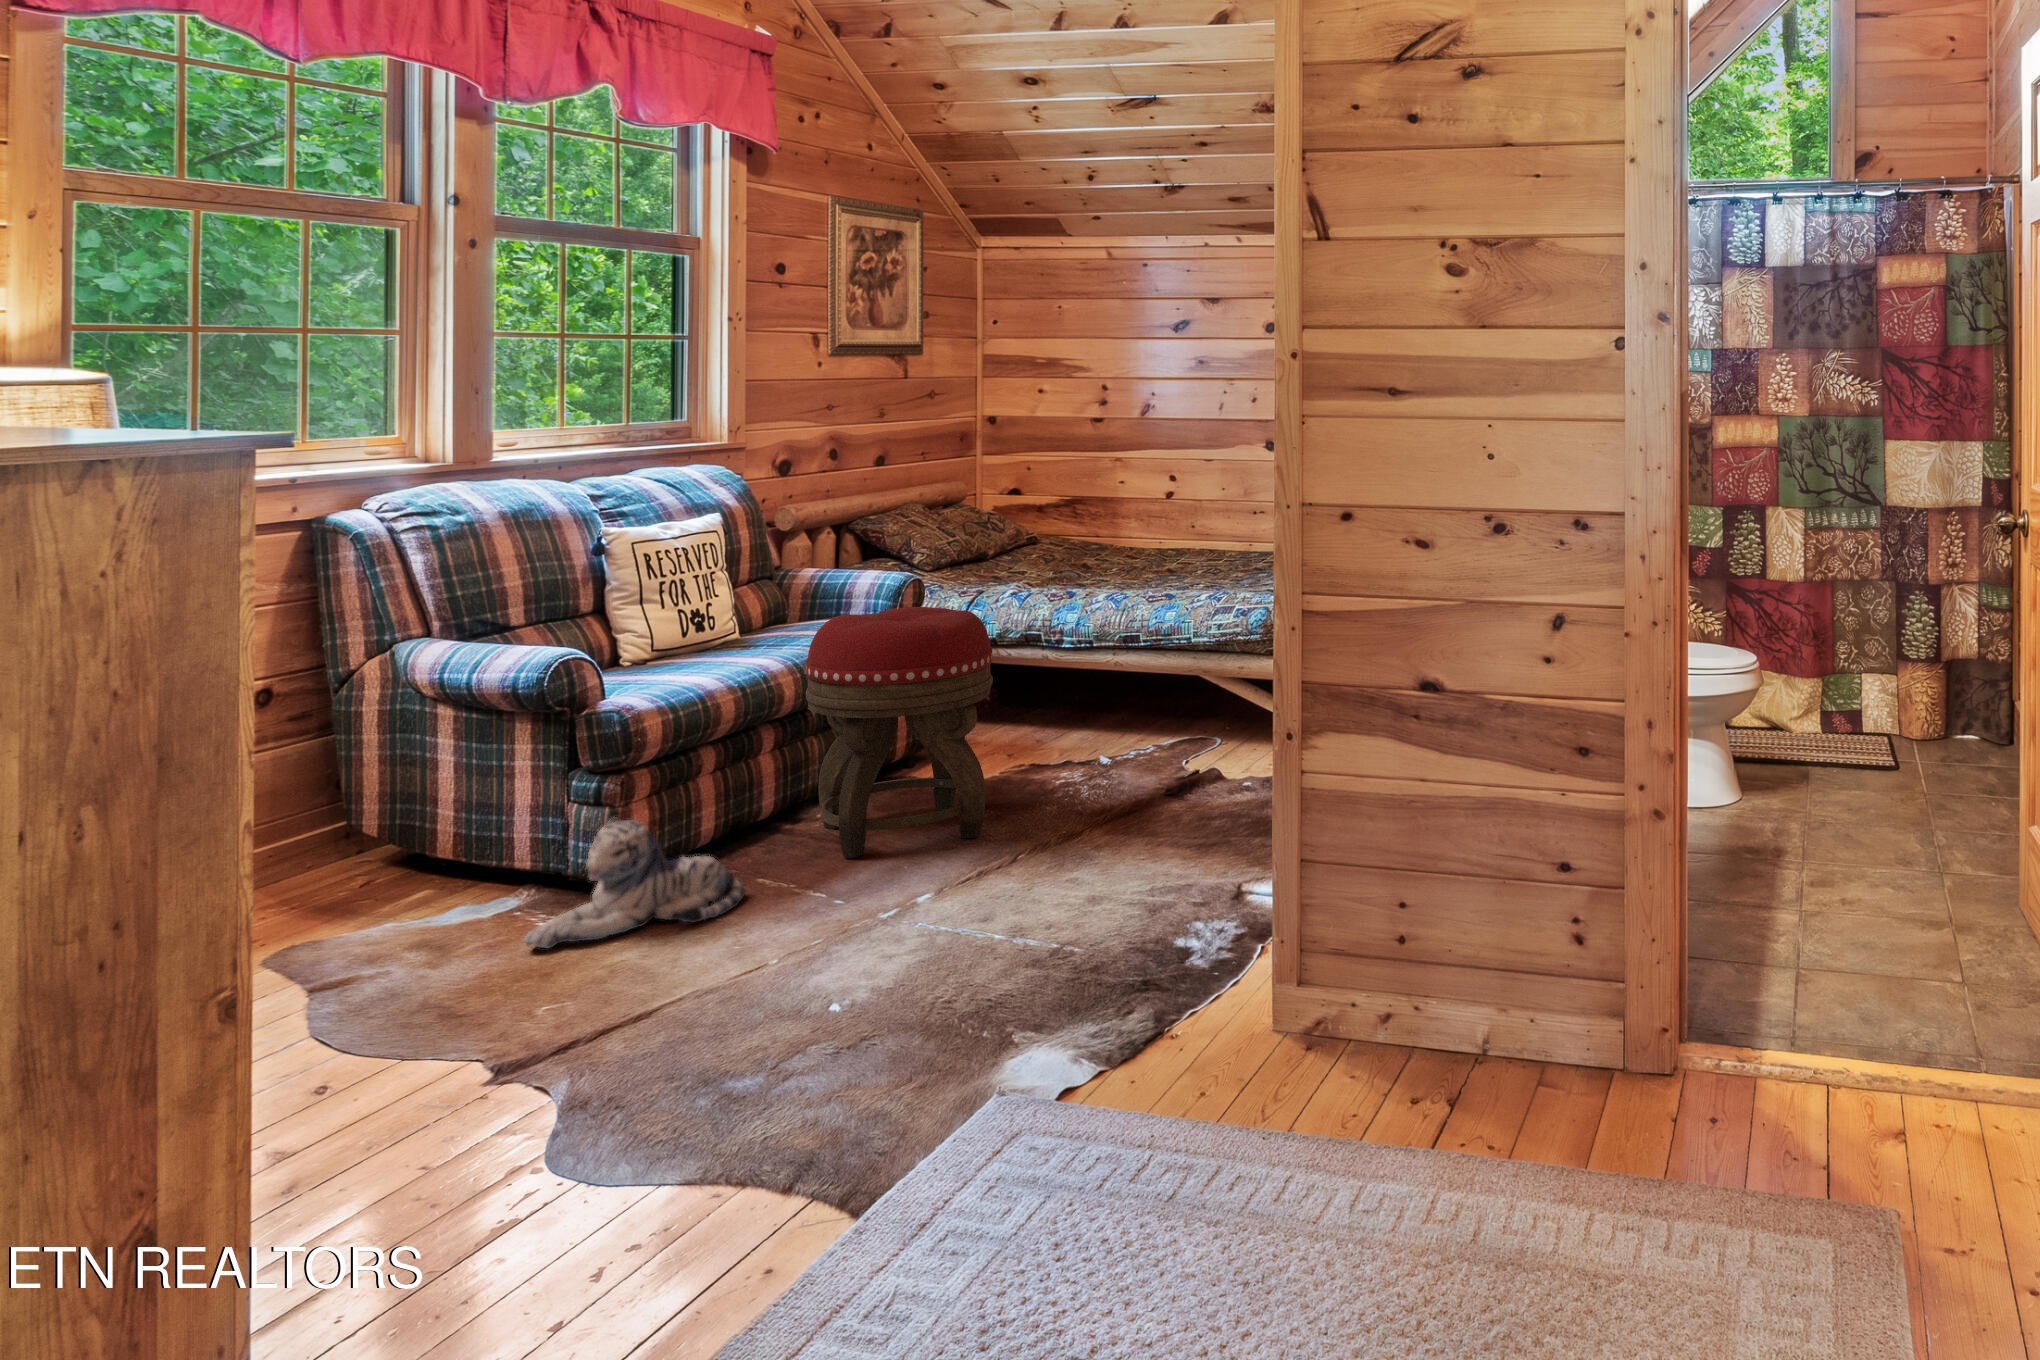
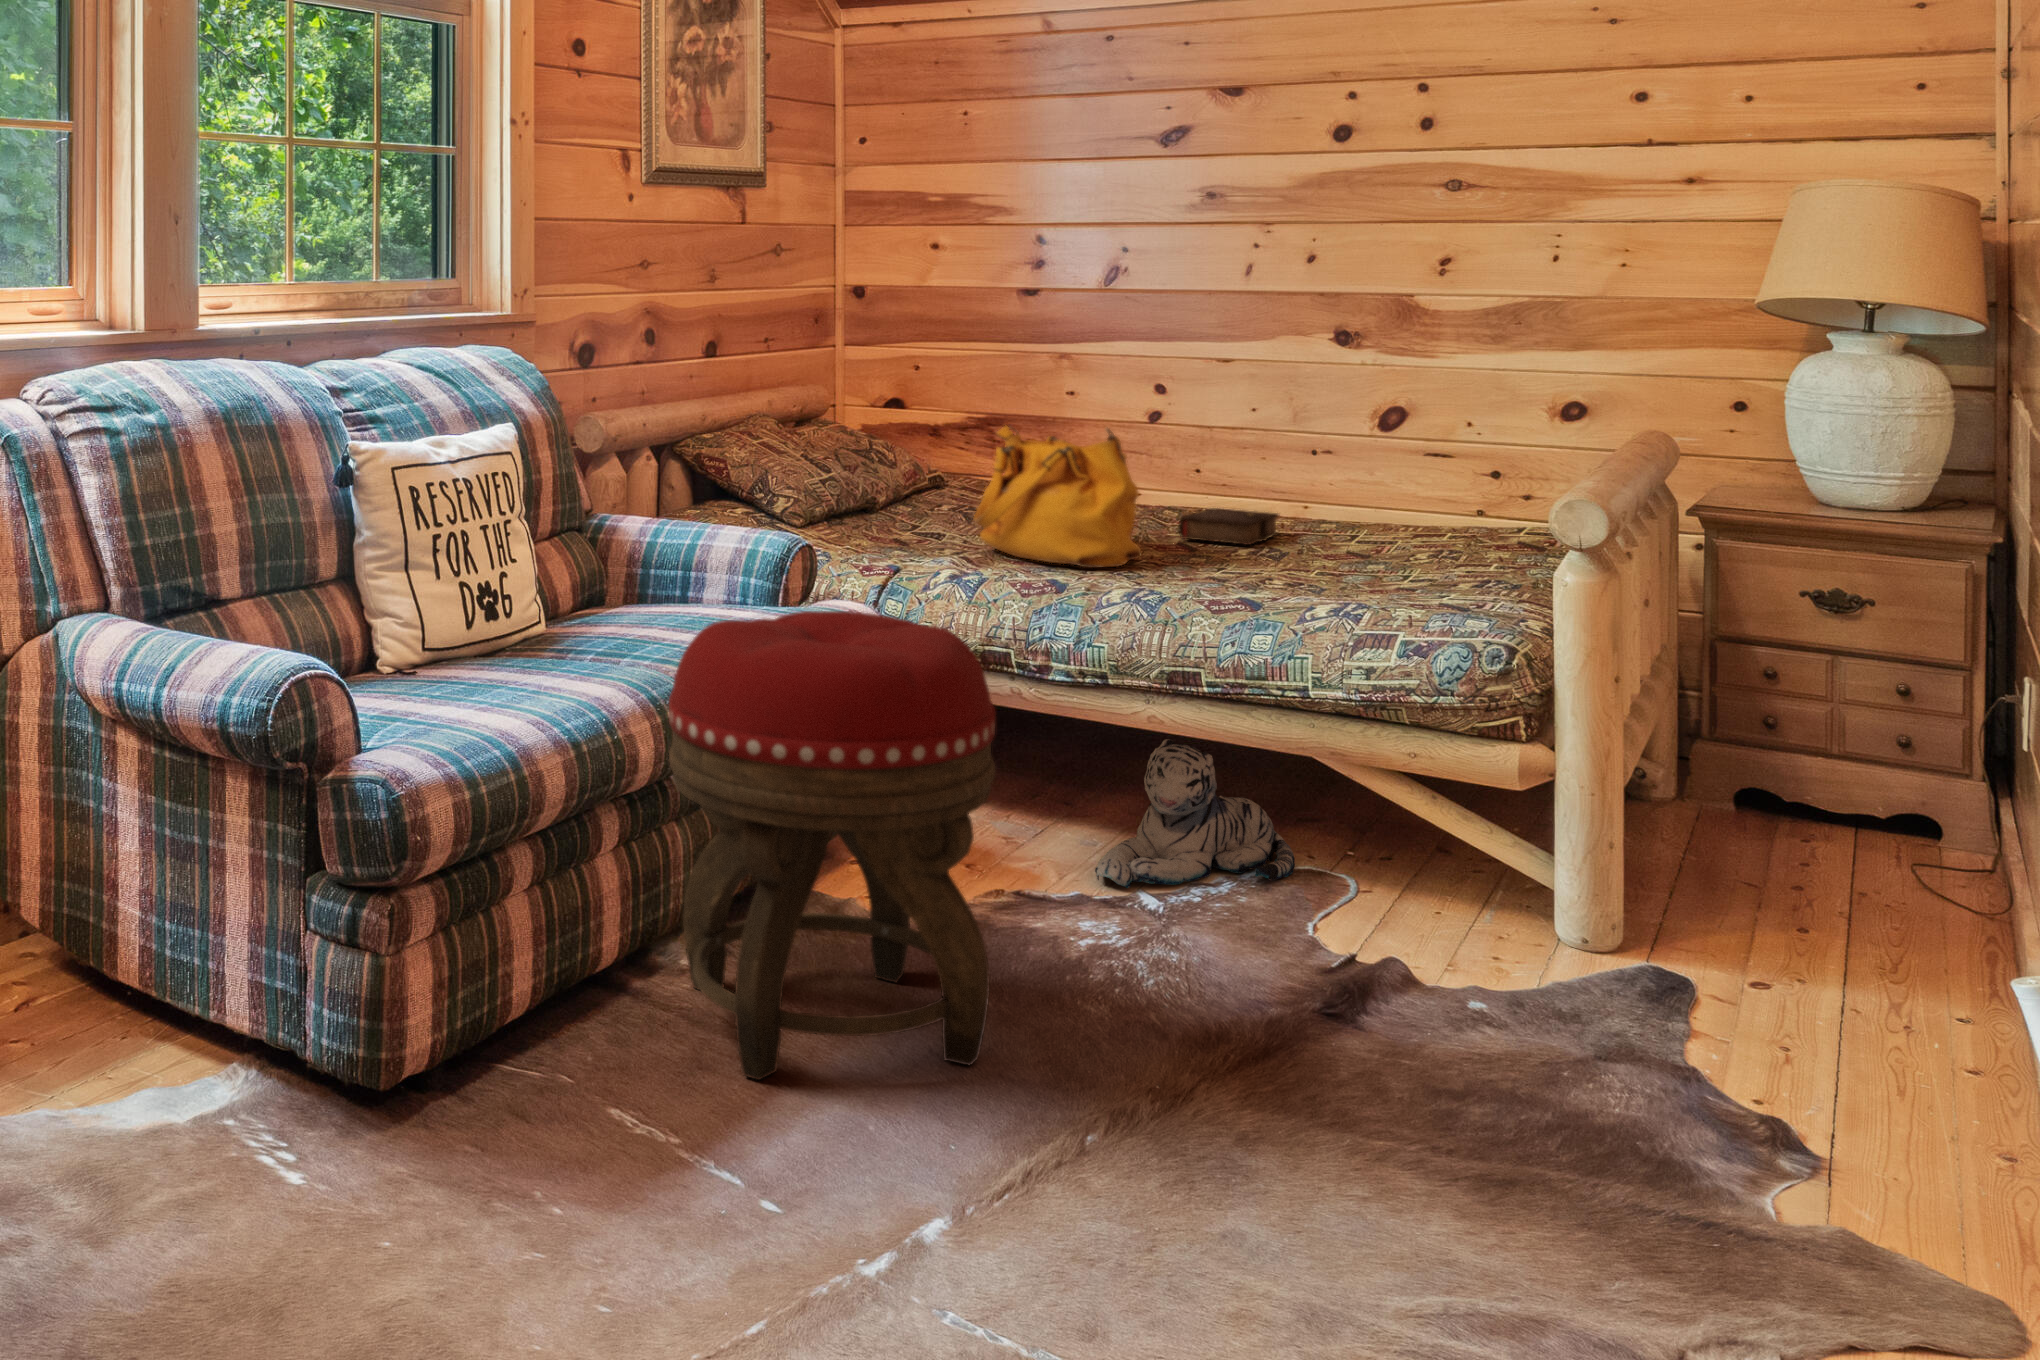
handbag: none [1035,501,1135,583] -> present [974,426,1141,567]
book: none [1162,546,1227,568] -> present [1178,508,1278,545]
plush toy: present [524,817,744,949] -> present [1095,739,1295,888]

